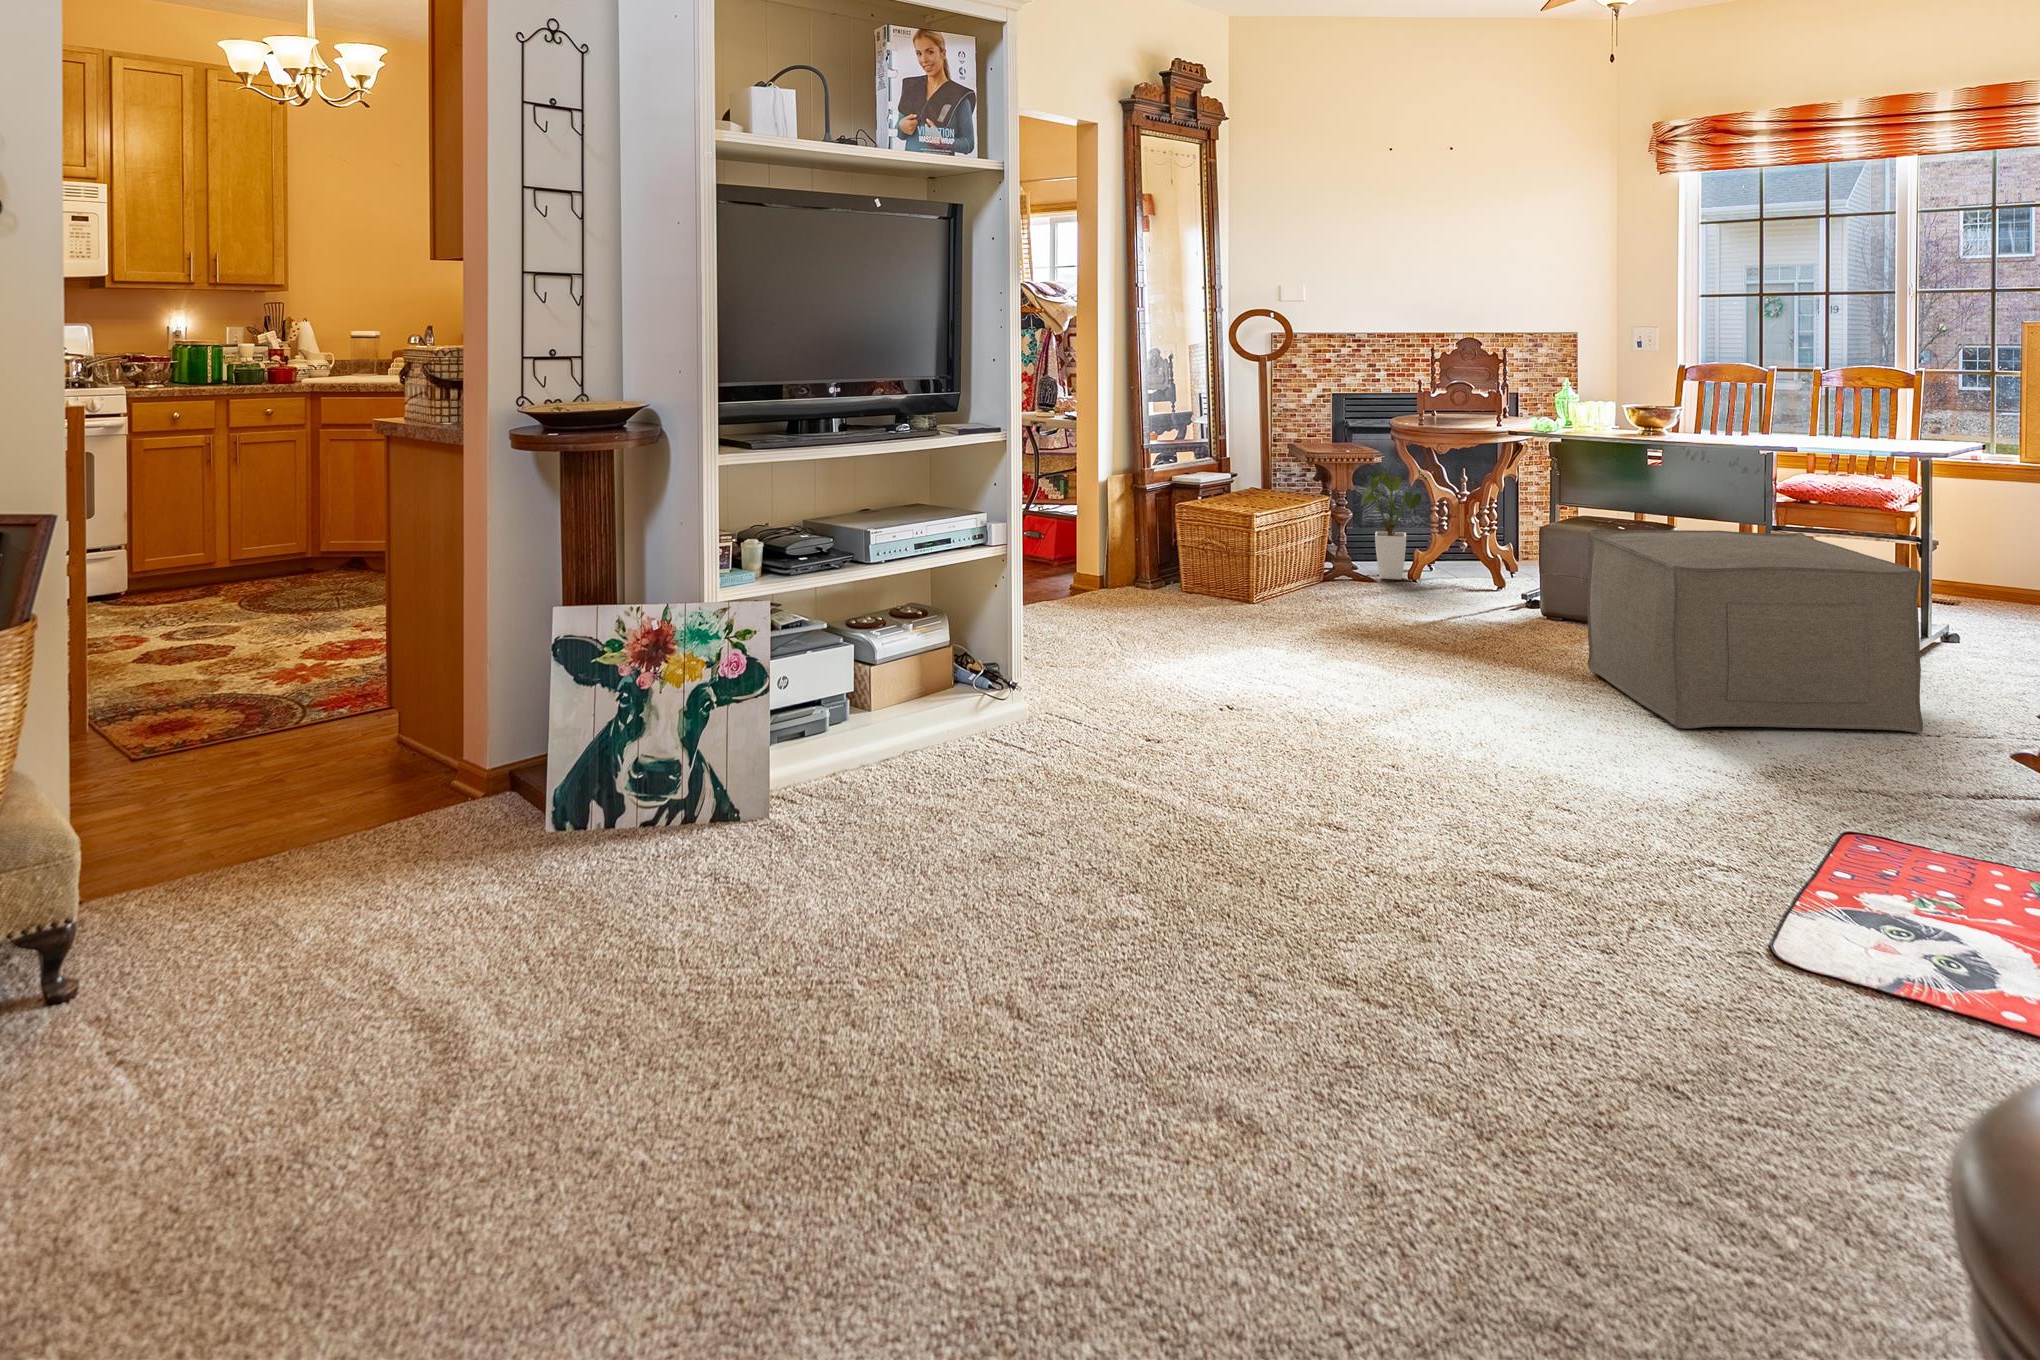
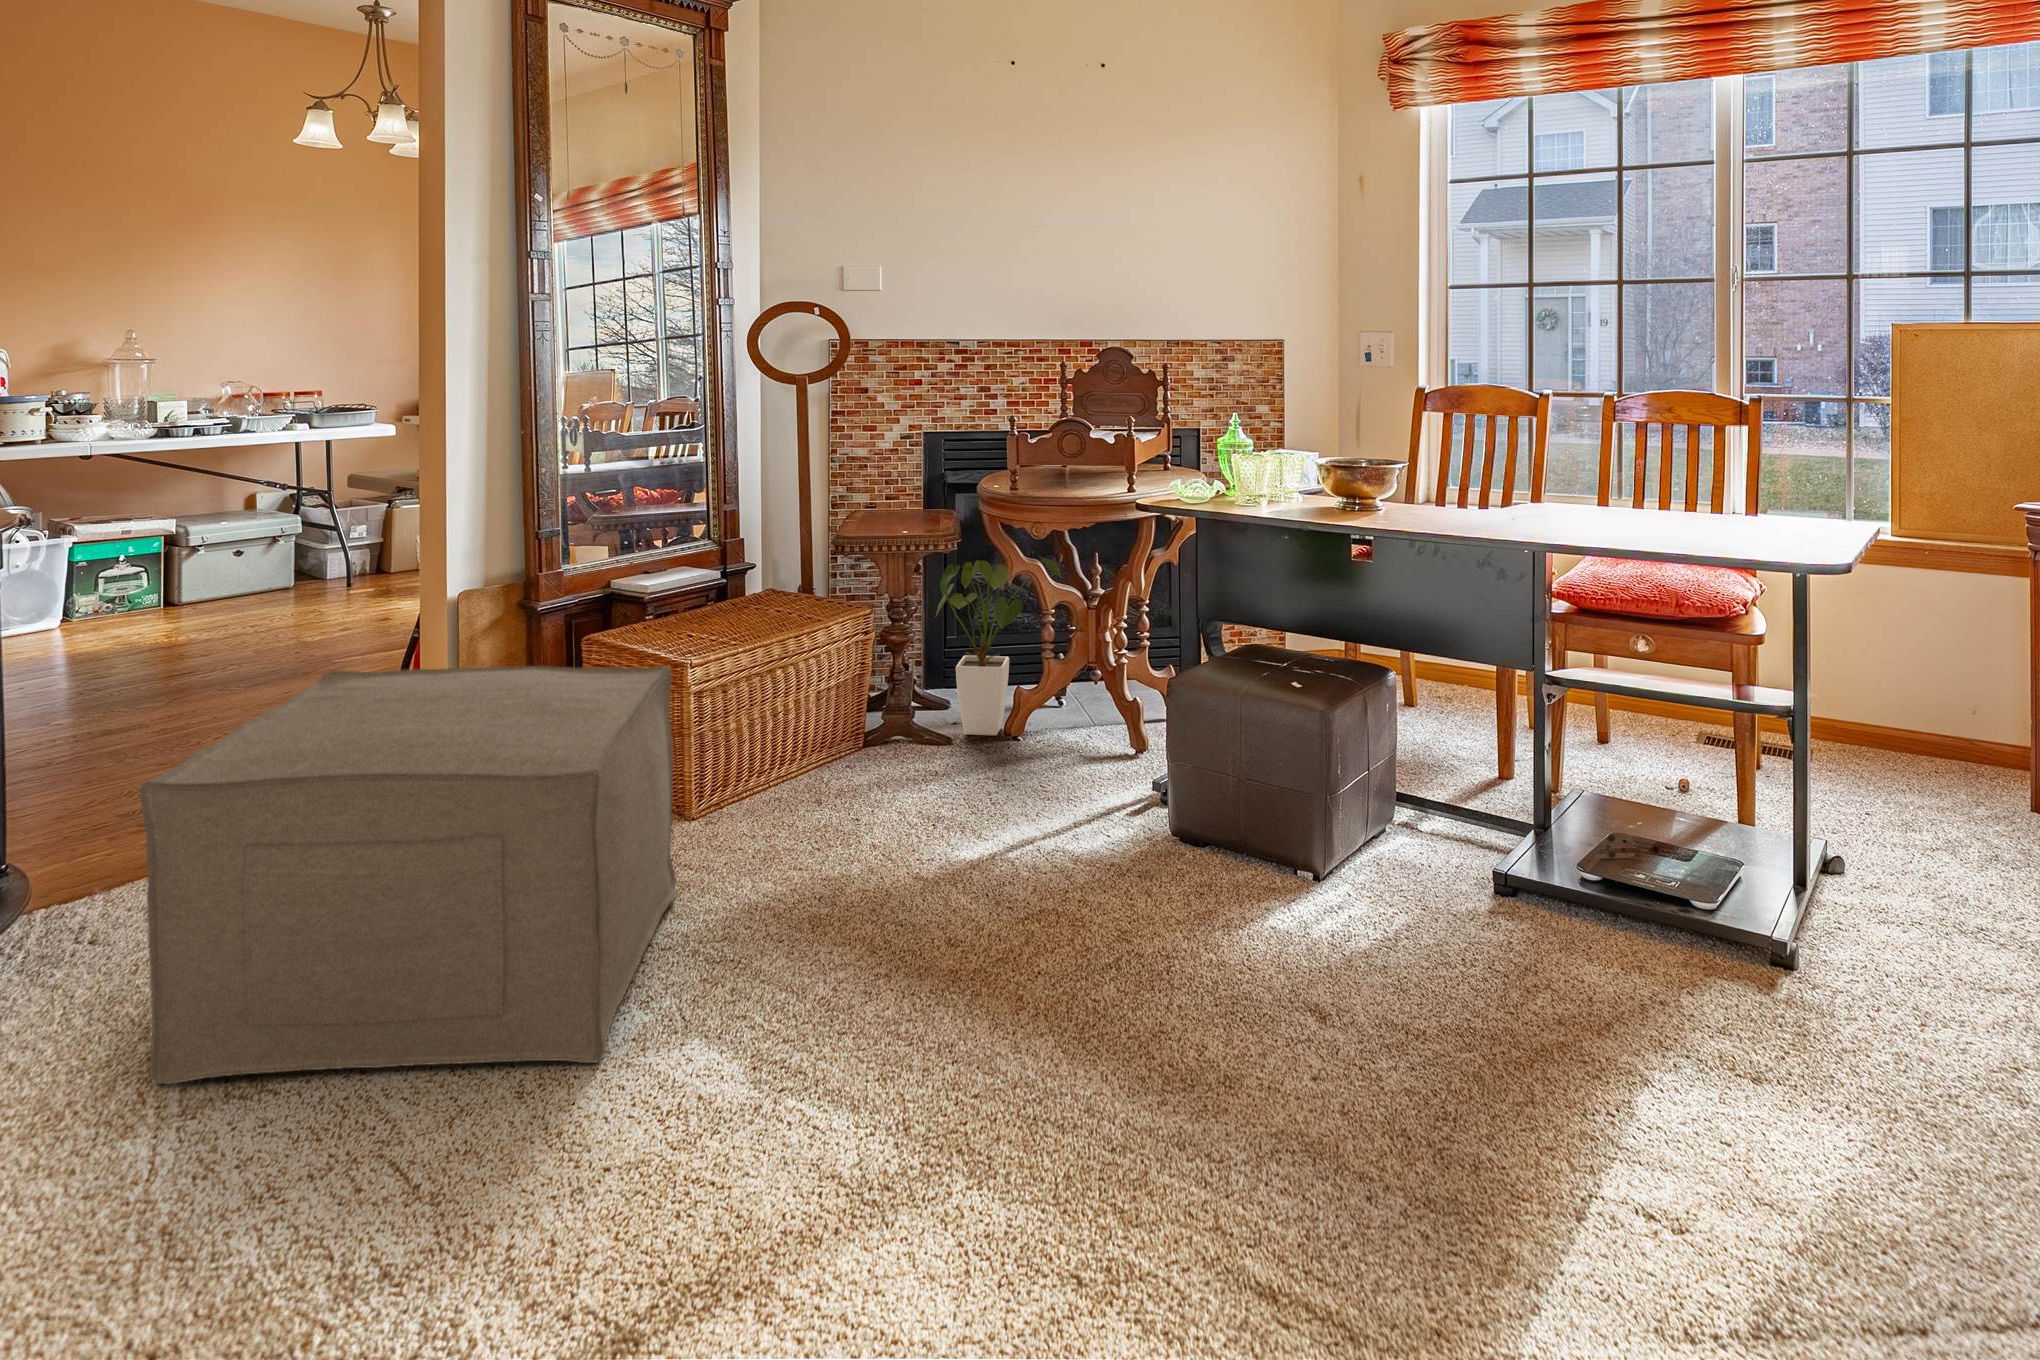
ottoman: present [1587,529,1923,733] -> present [139,666,676,1084]

